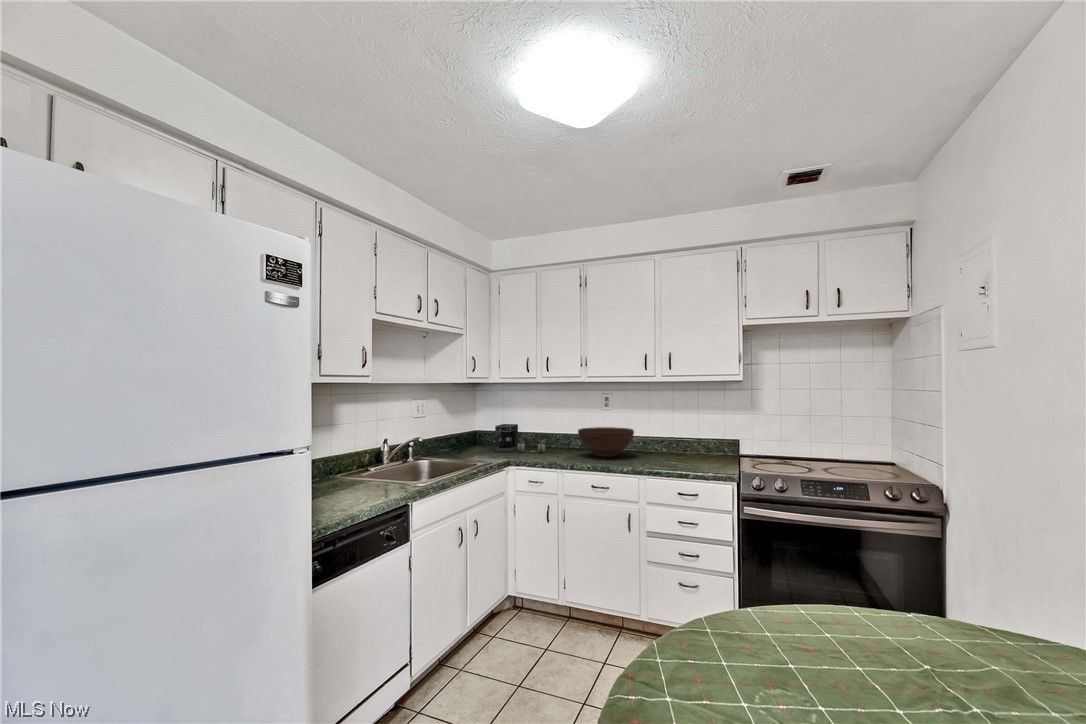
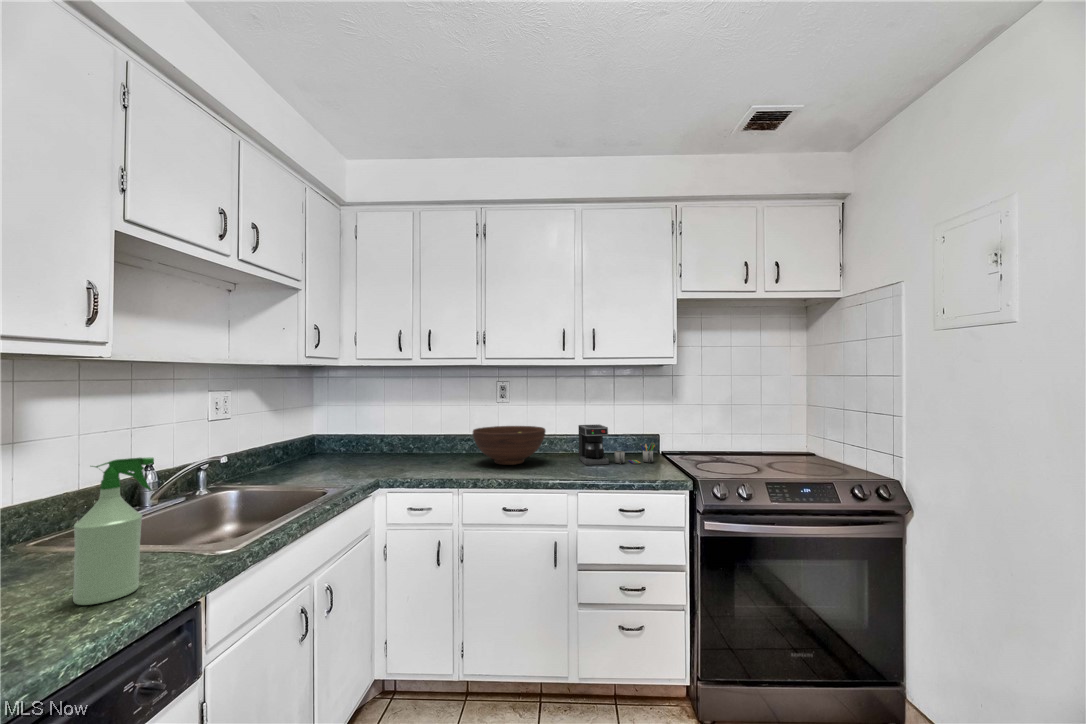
coffee maker: present [495,424,547,453] -> present [578,425,655,465]
spray bottle: none [363,433,391,497] -> present [73,457,154,605]

